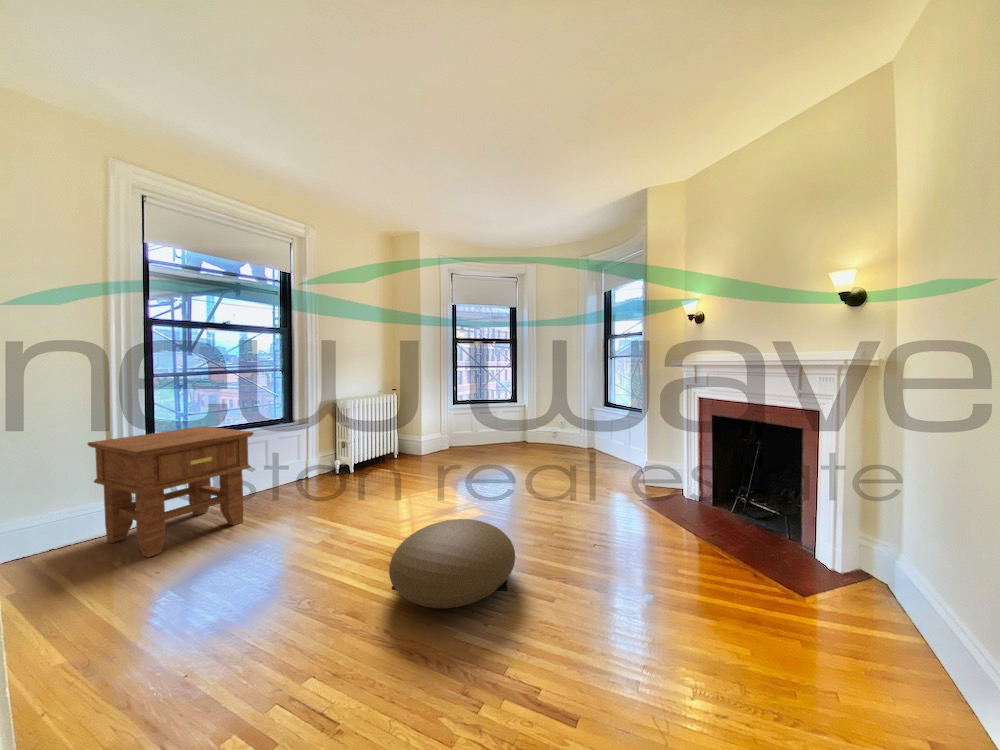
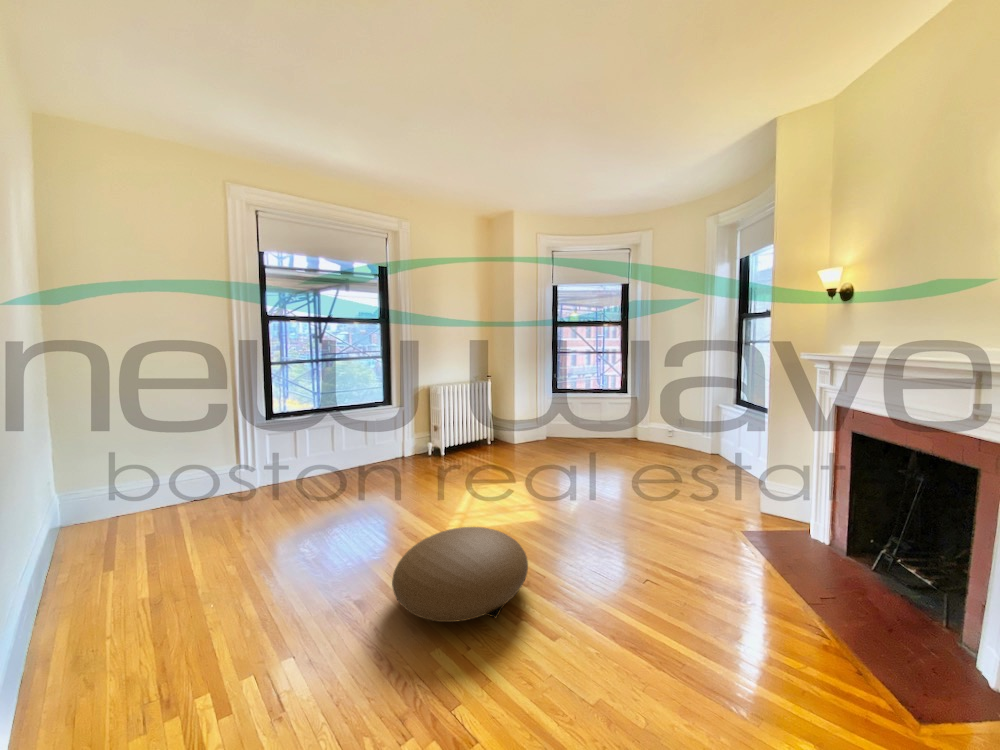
side table: present [88,426,254,557] -> none [223,408,337,516]

